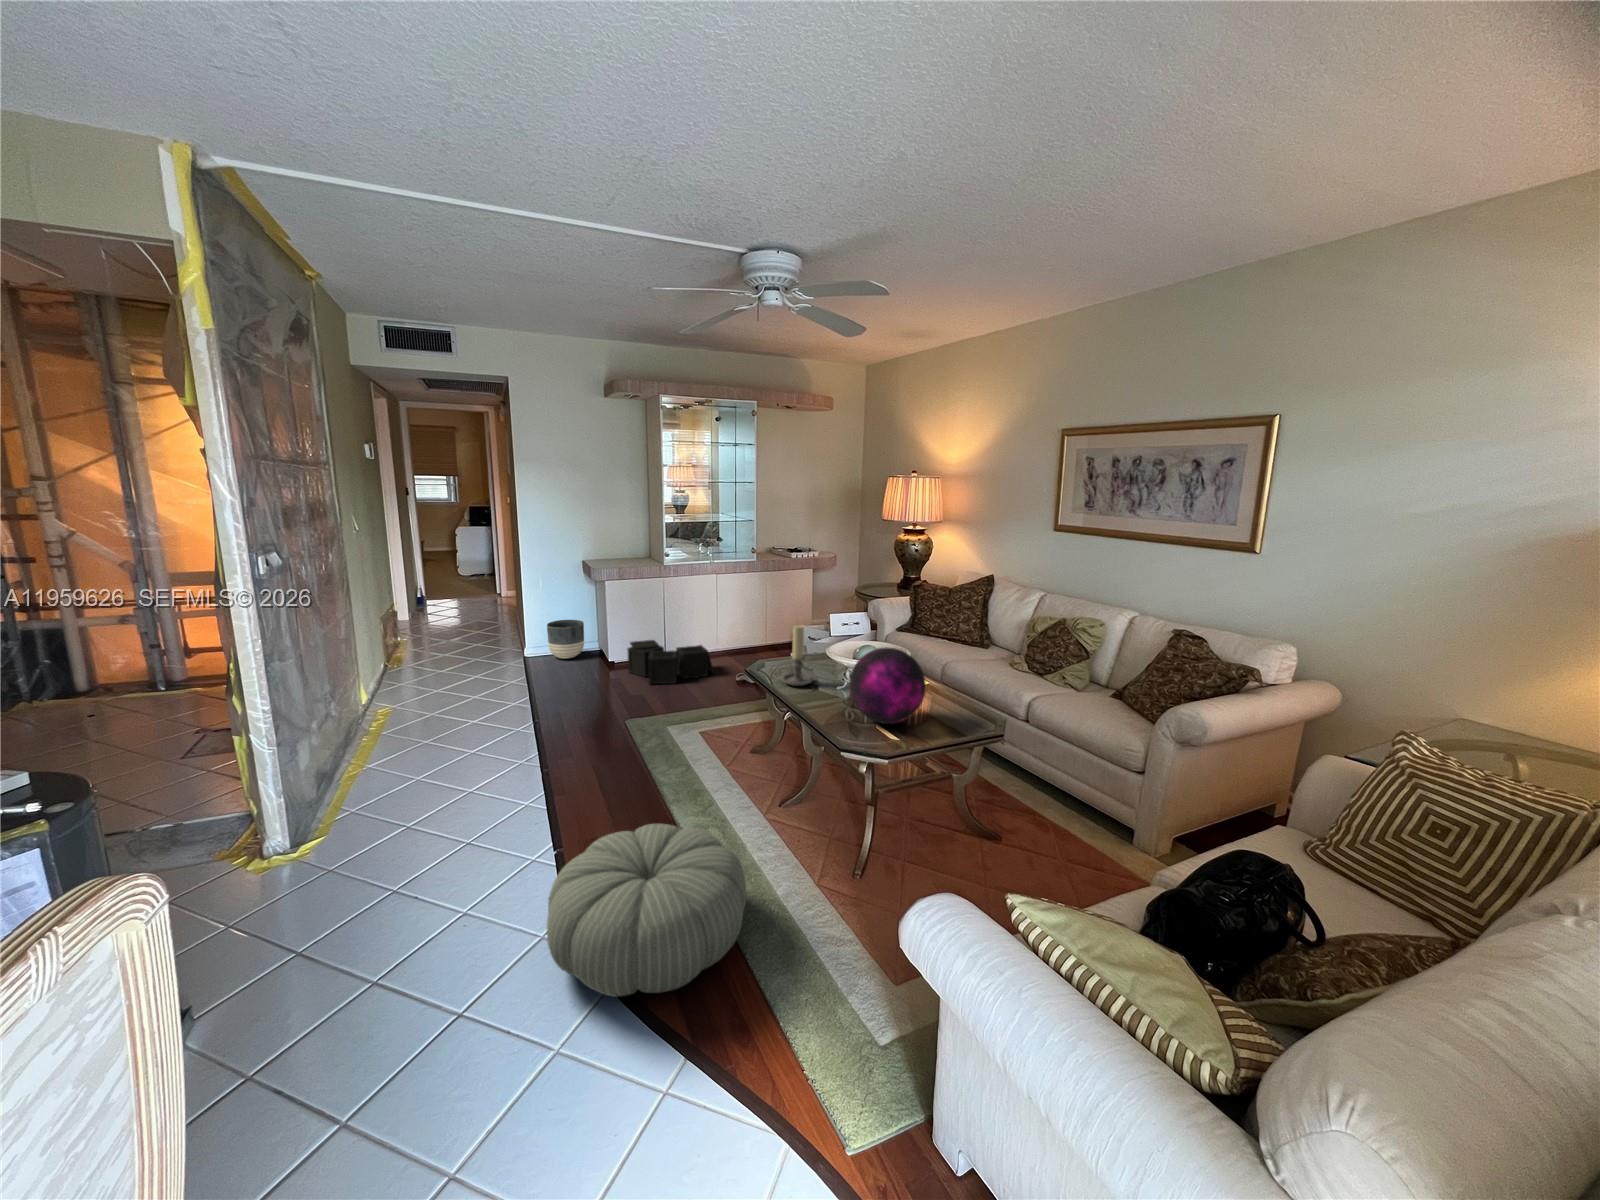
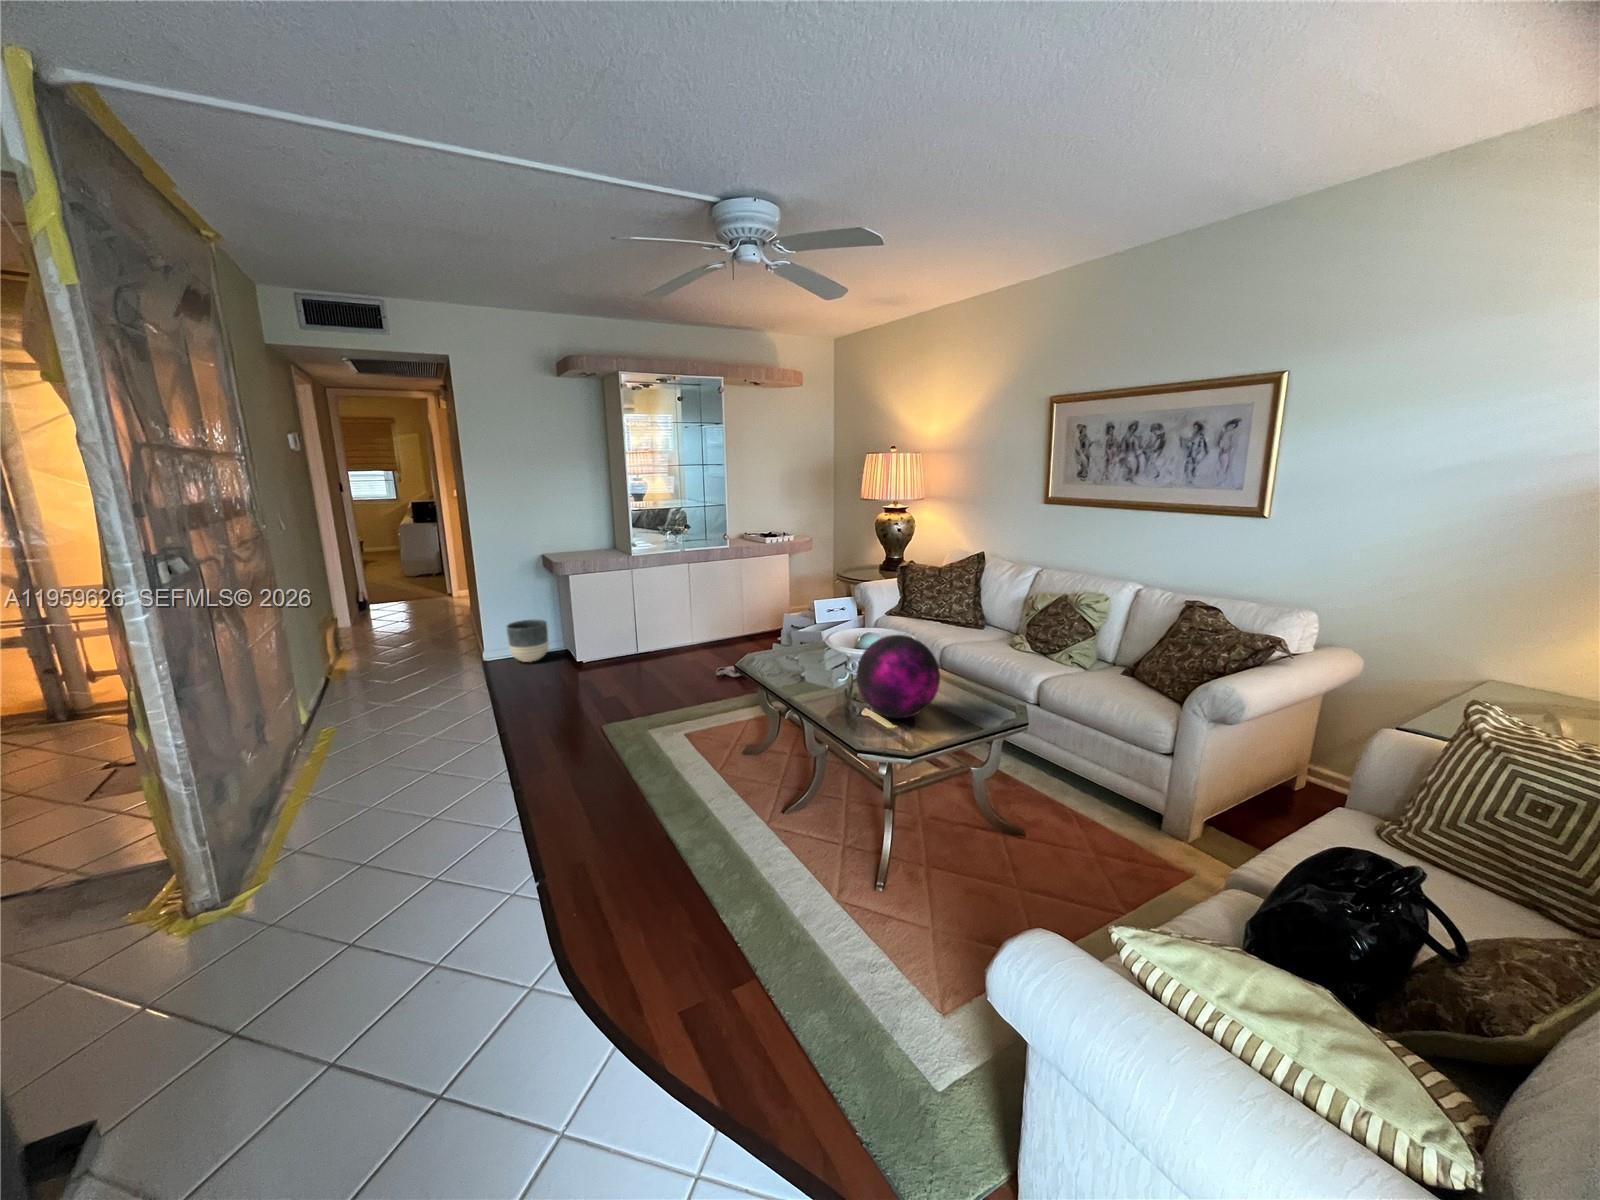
candle holder: present [782,625,813,686] -> none [776,614,811,681]
storage bin: present [627,640,714,684] -> none [597,637,693,685]
pouf: present [547,824,746,997] -> none [537,847,764,1059]

